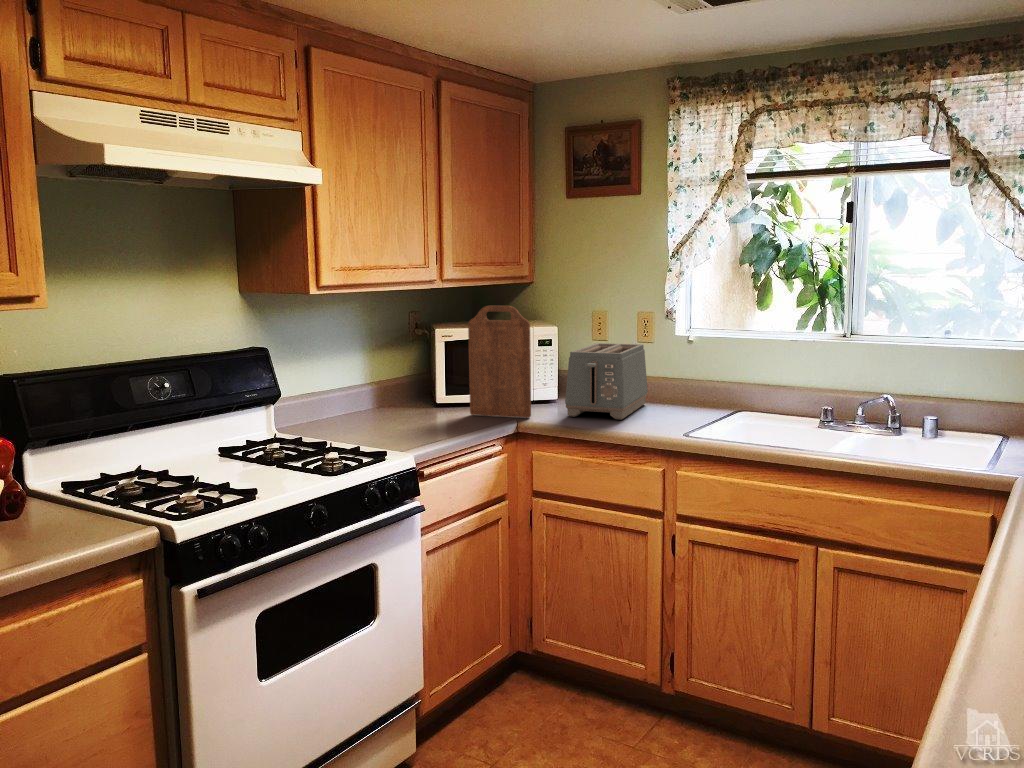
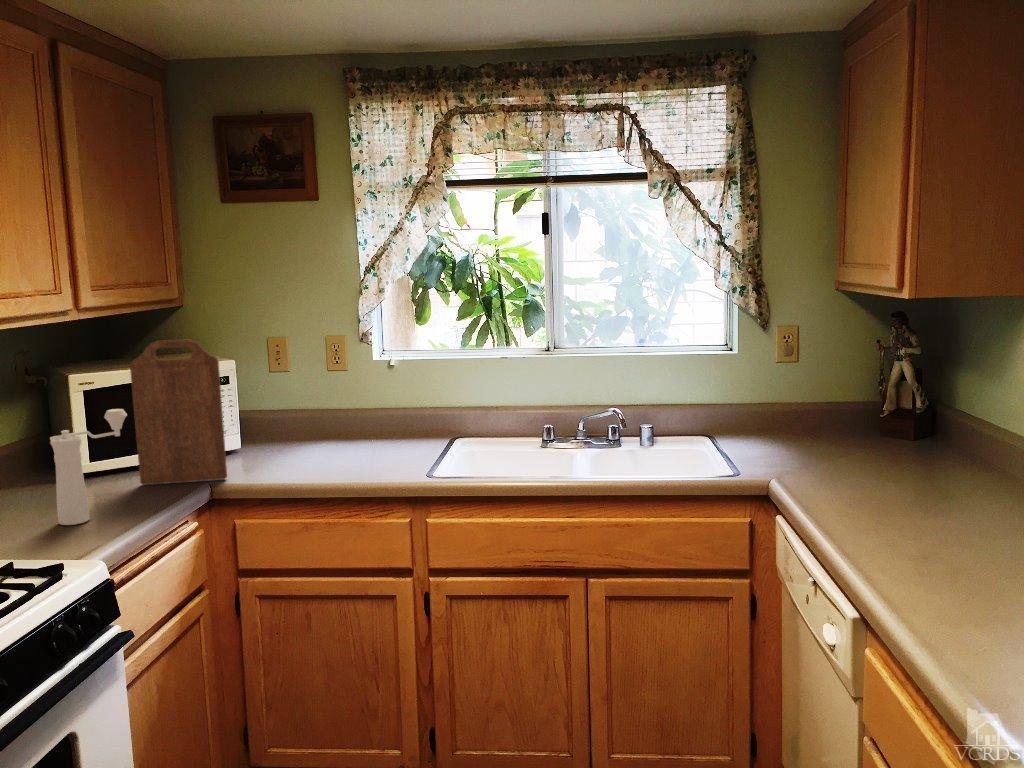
toaster: present [565,343,648,420] -> none [269,375,352,471]
pepper mill: none [398,354,454,434] -> present [50,409,127,525]

